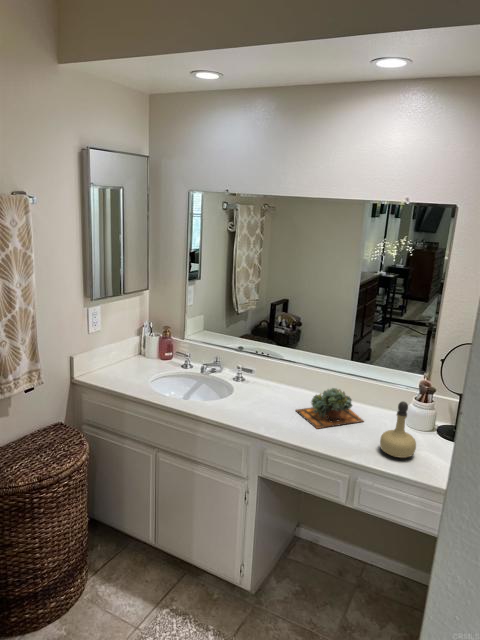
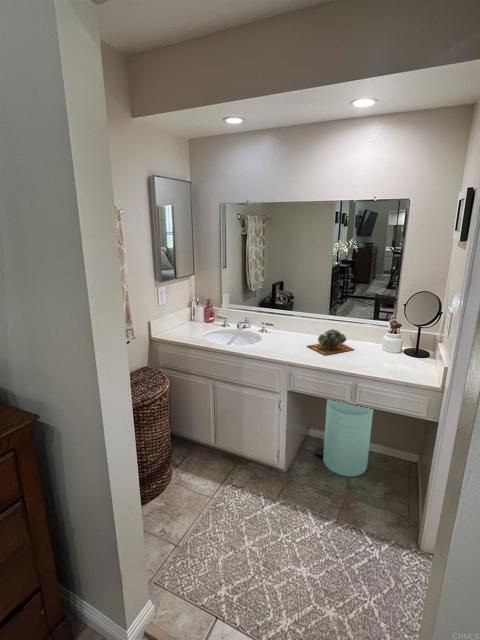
perfume bottle: present [380,401,416,458] -> none [370,330,395,368]
trash can: none [302,481,390,610] -> present [315,399,373,477]

